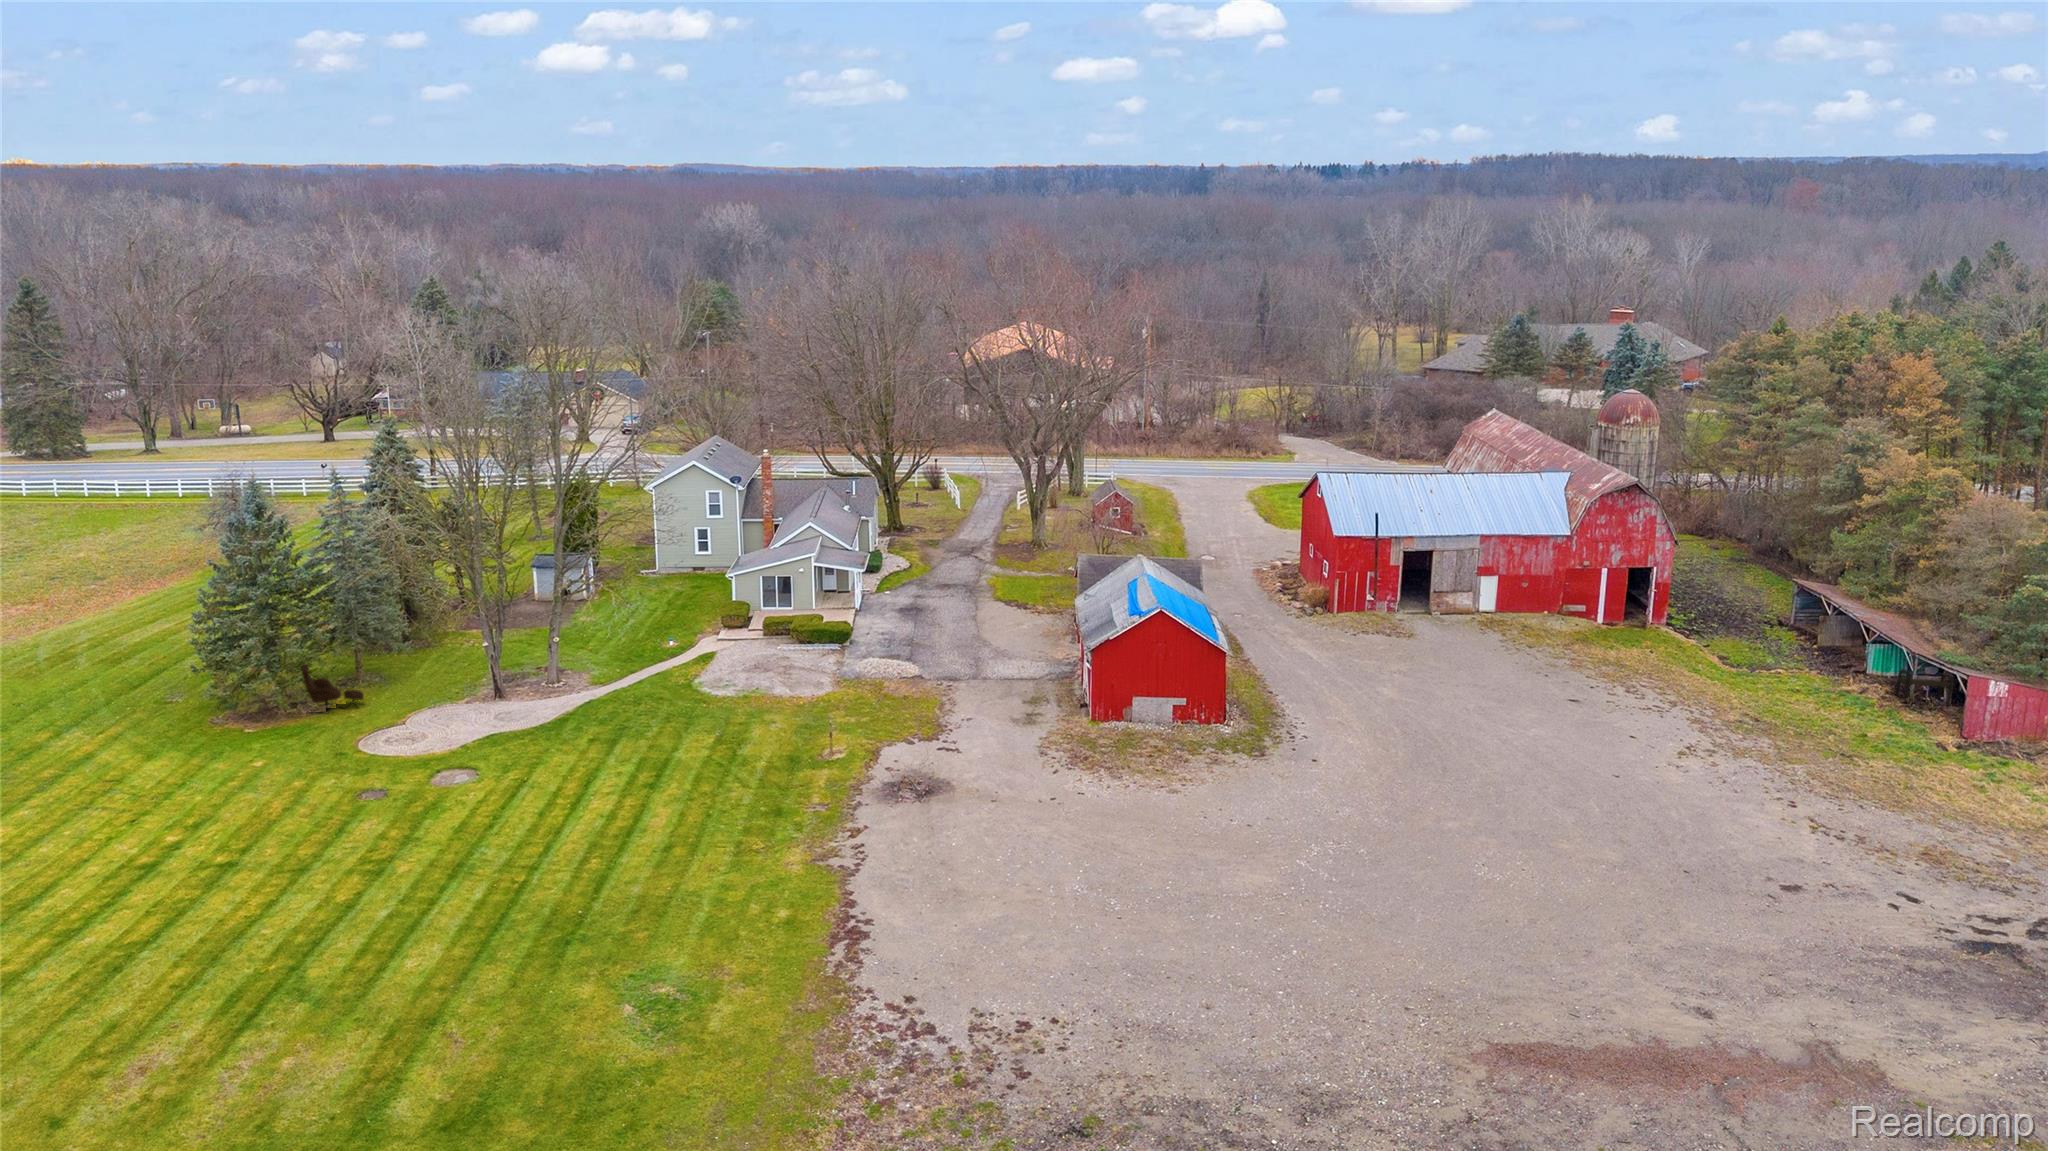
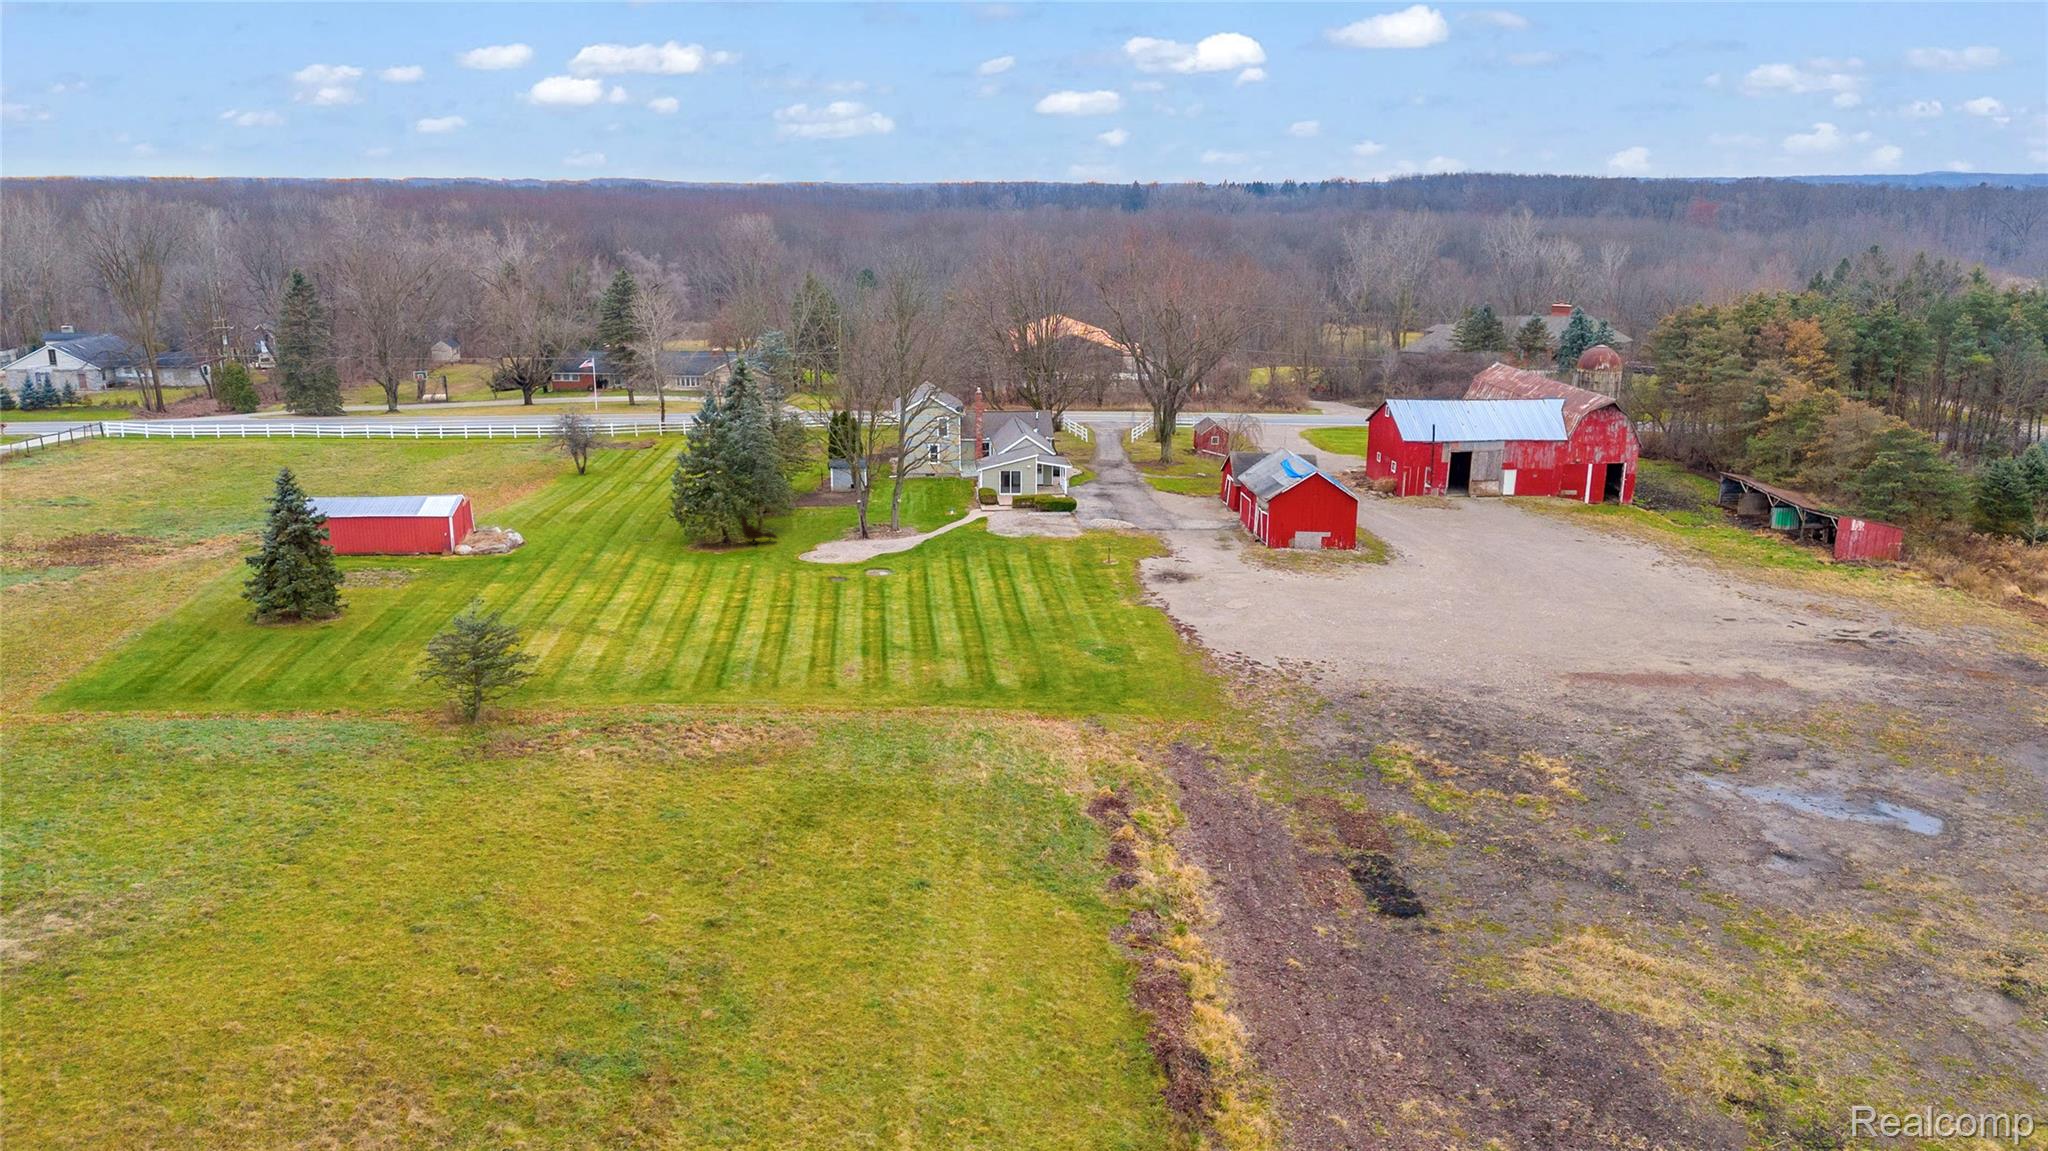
bench: present [1895,669,1954,706] -> none [1790,519,1829,543]

